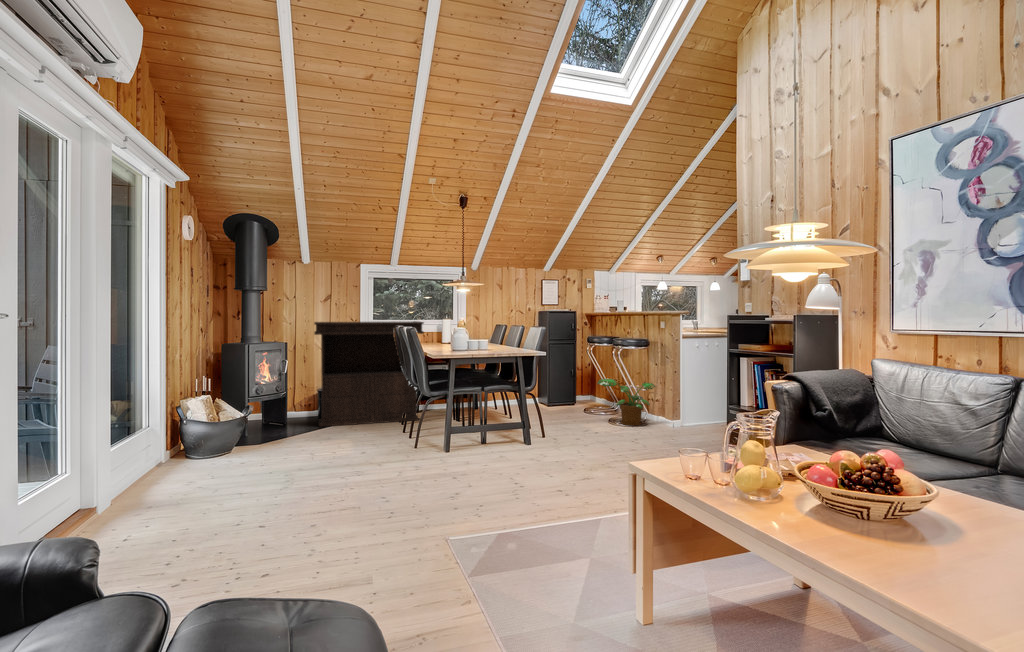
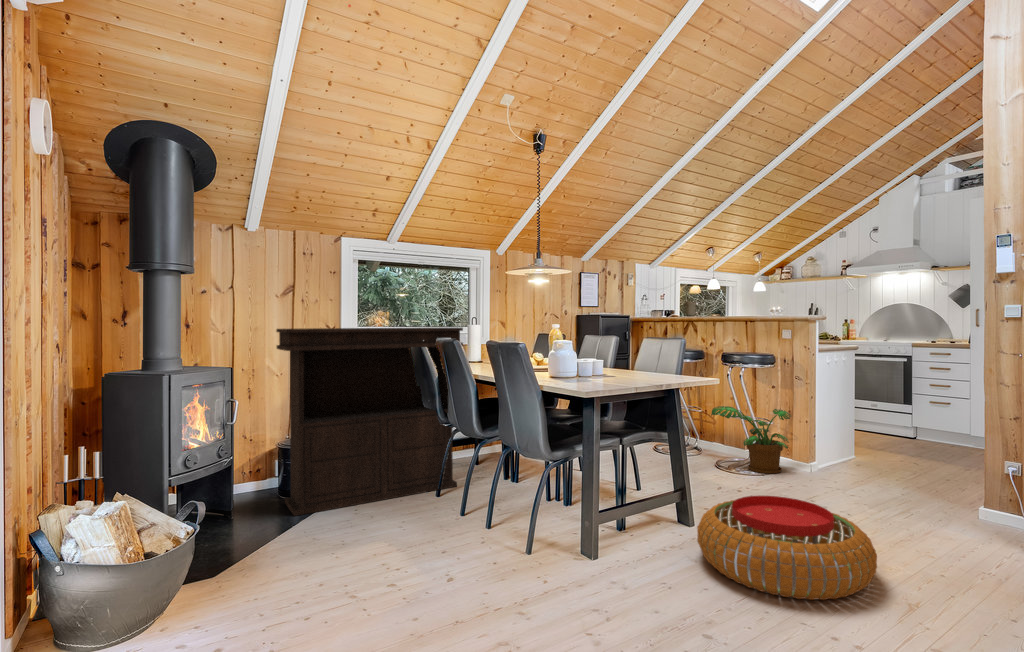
pouf: none [499,423,588,470] -> present [697,496,877,600]

